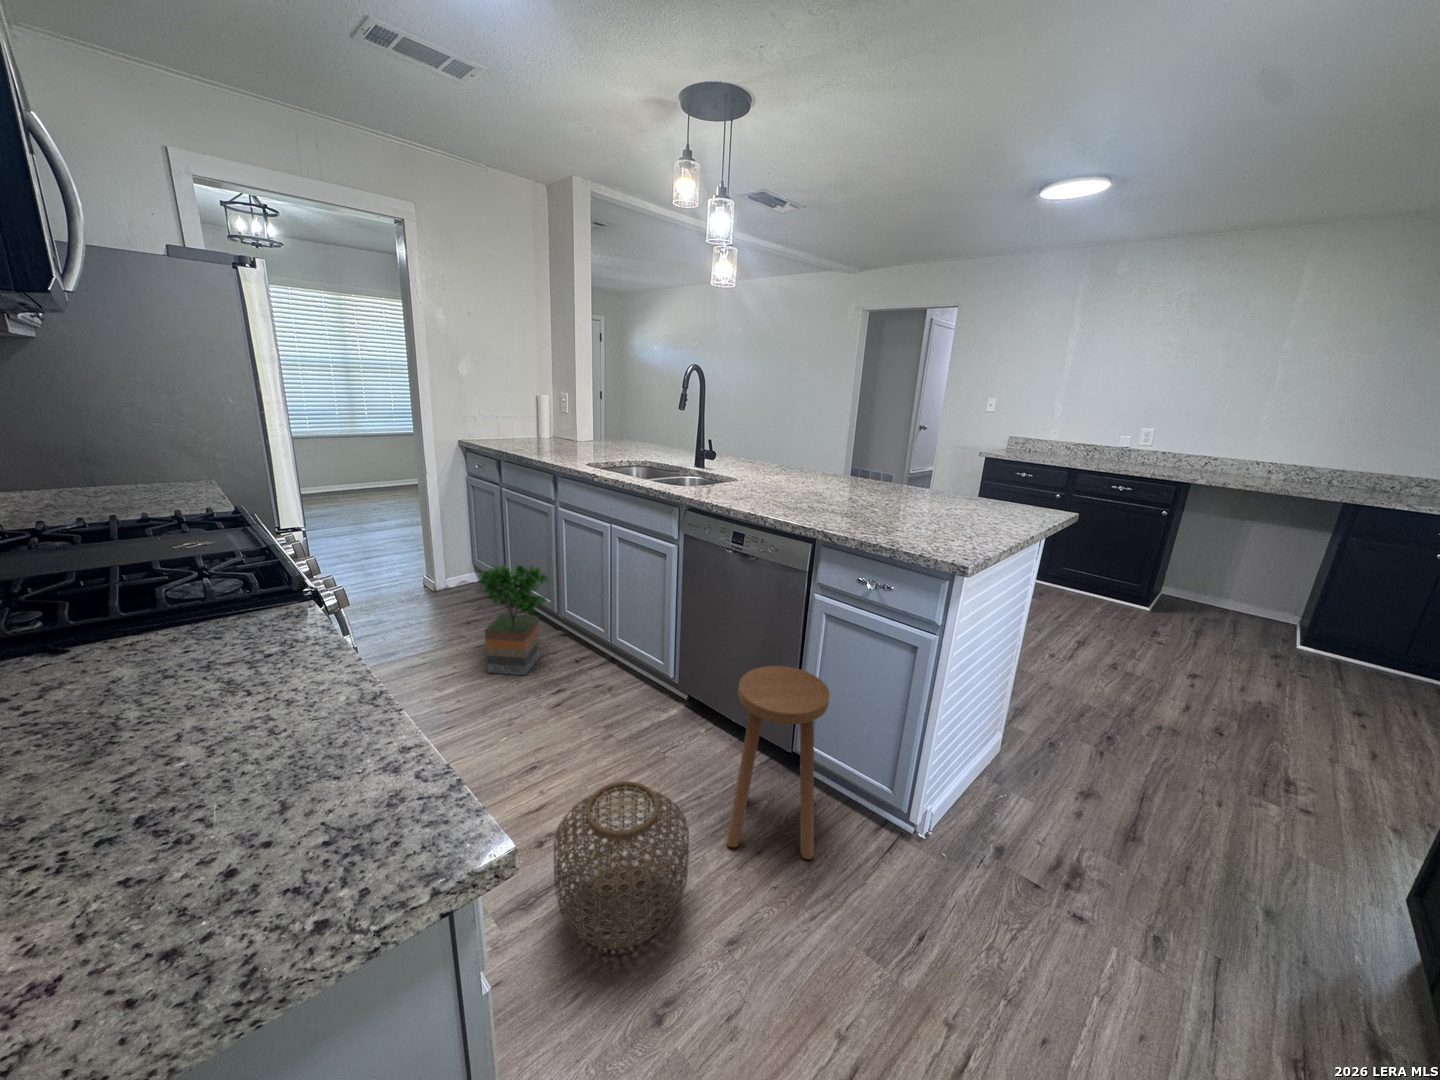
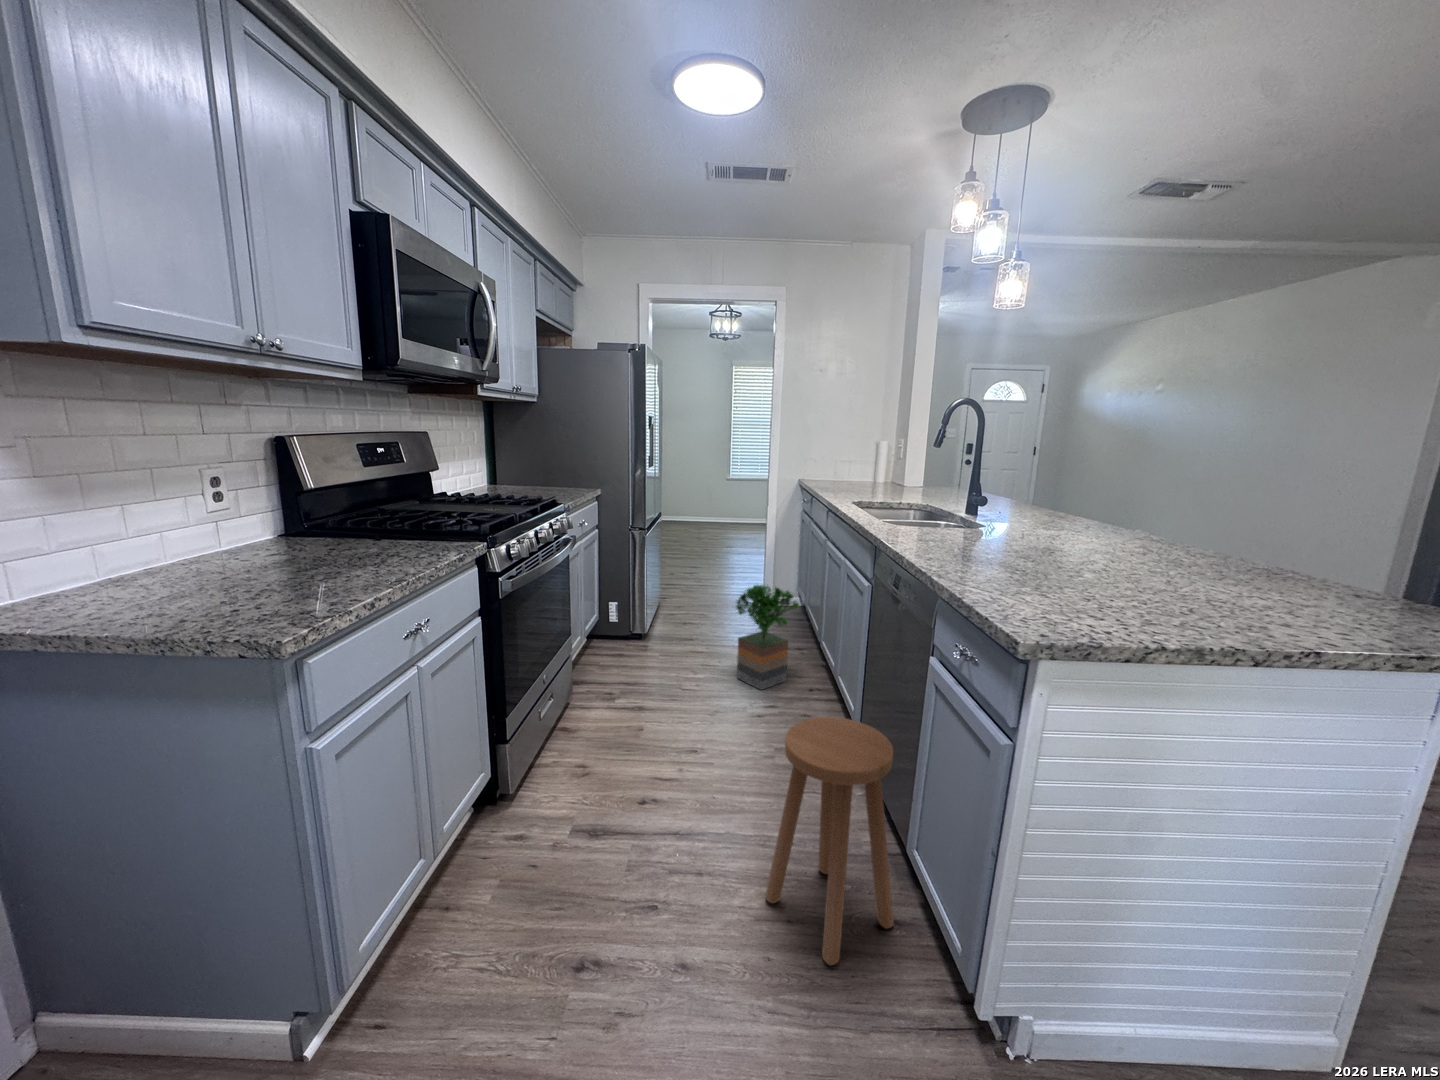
woven basket: present [554,781,689,949] -> none [575,756,698,908]

